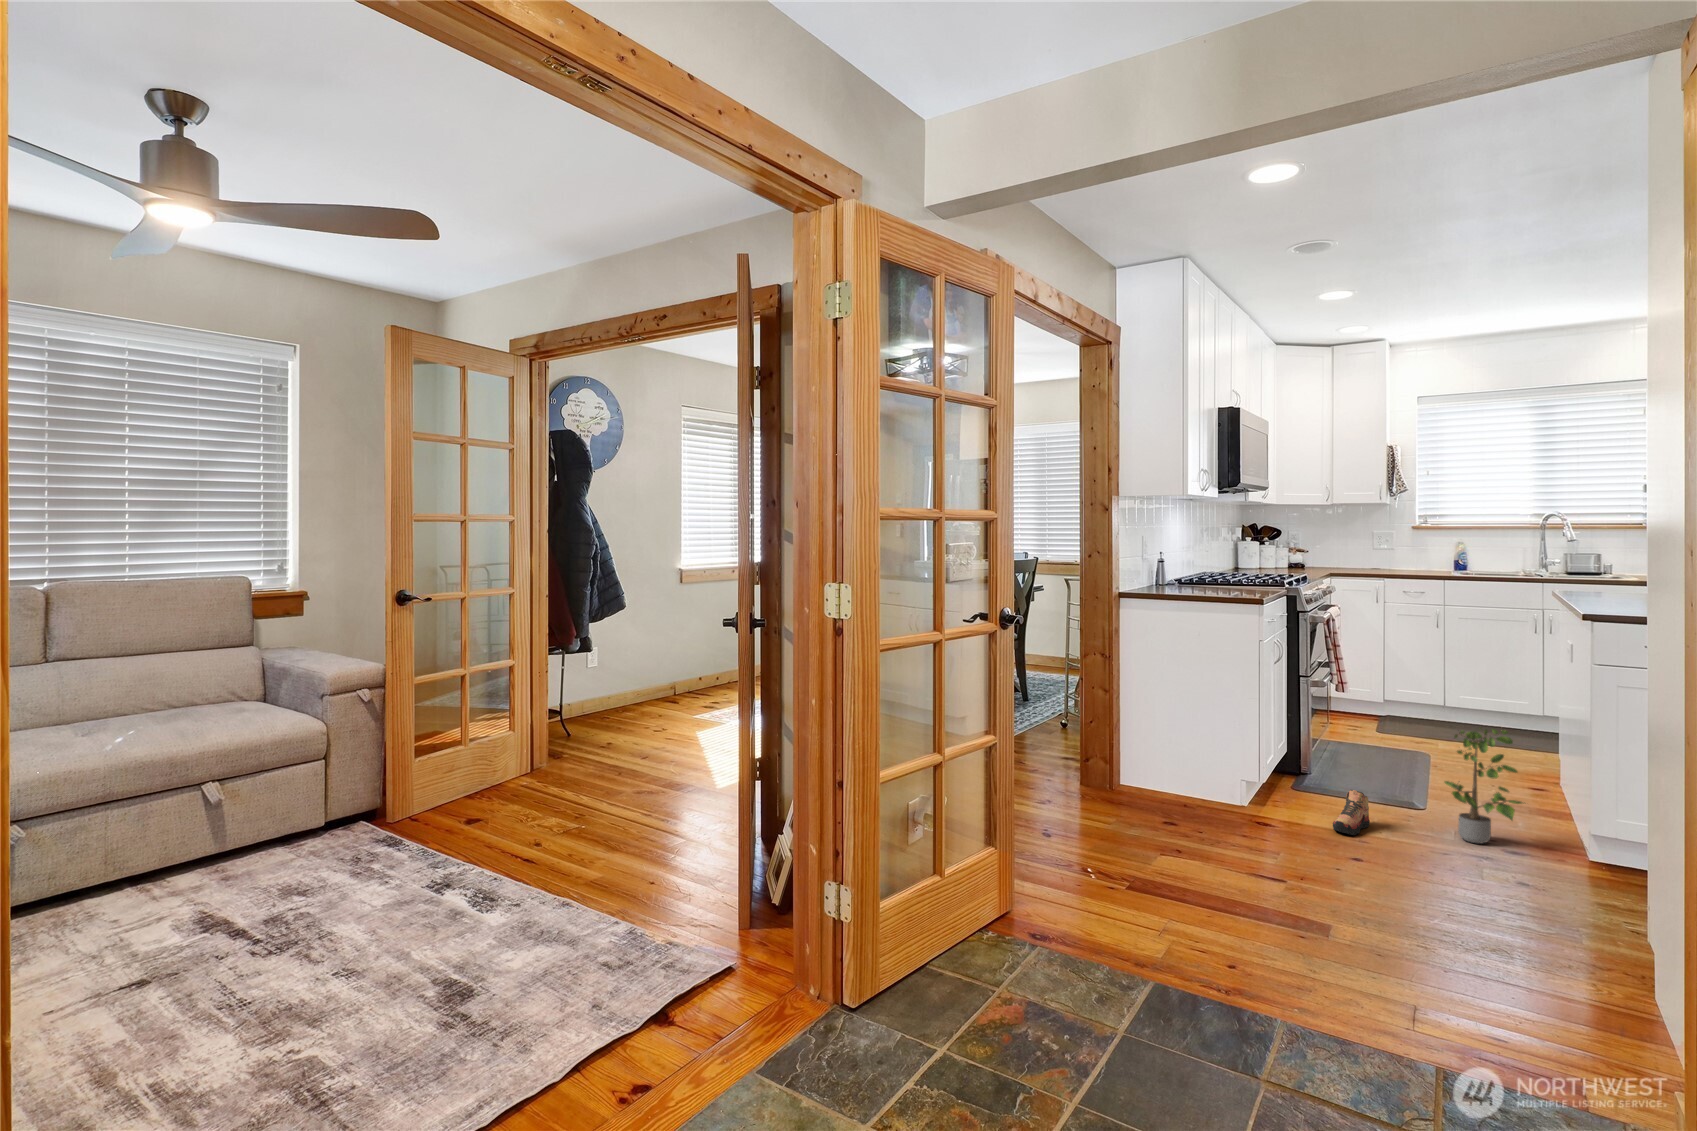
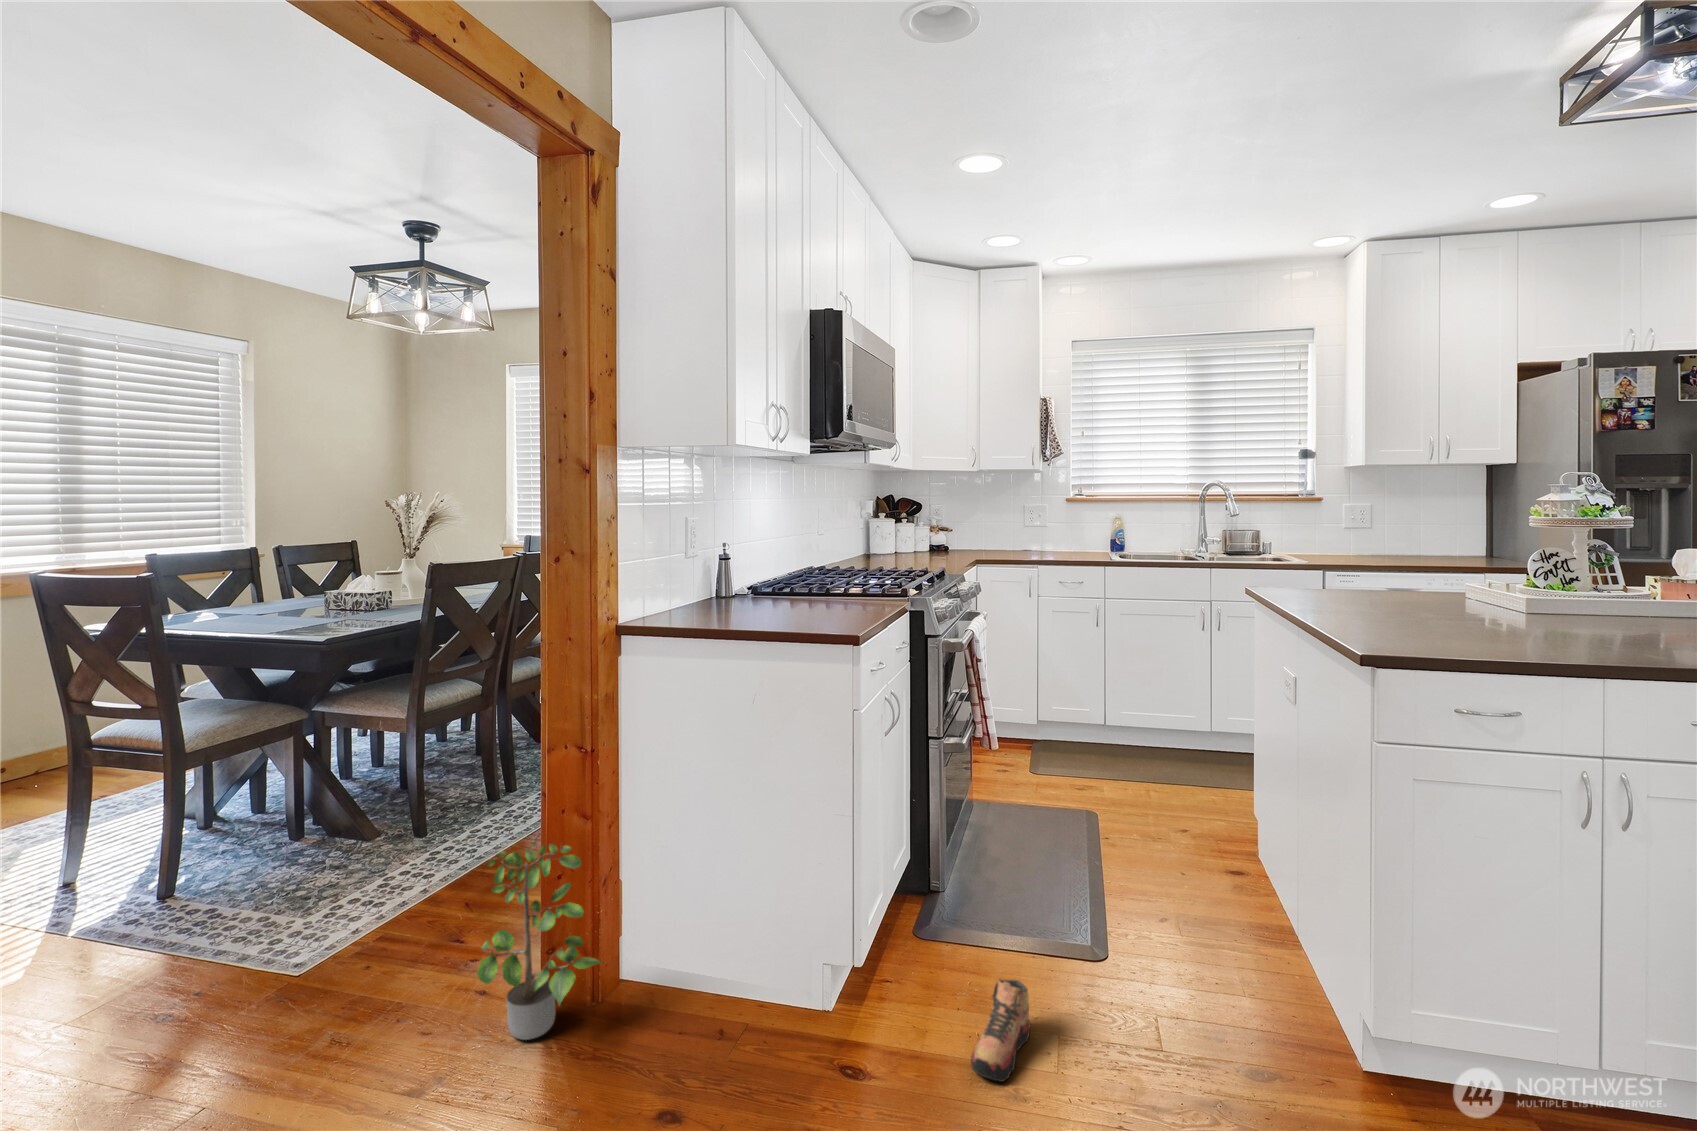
potted plant: present [1445,727,1523,844] -> present [477,842,602,1040]

